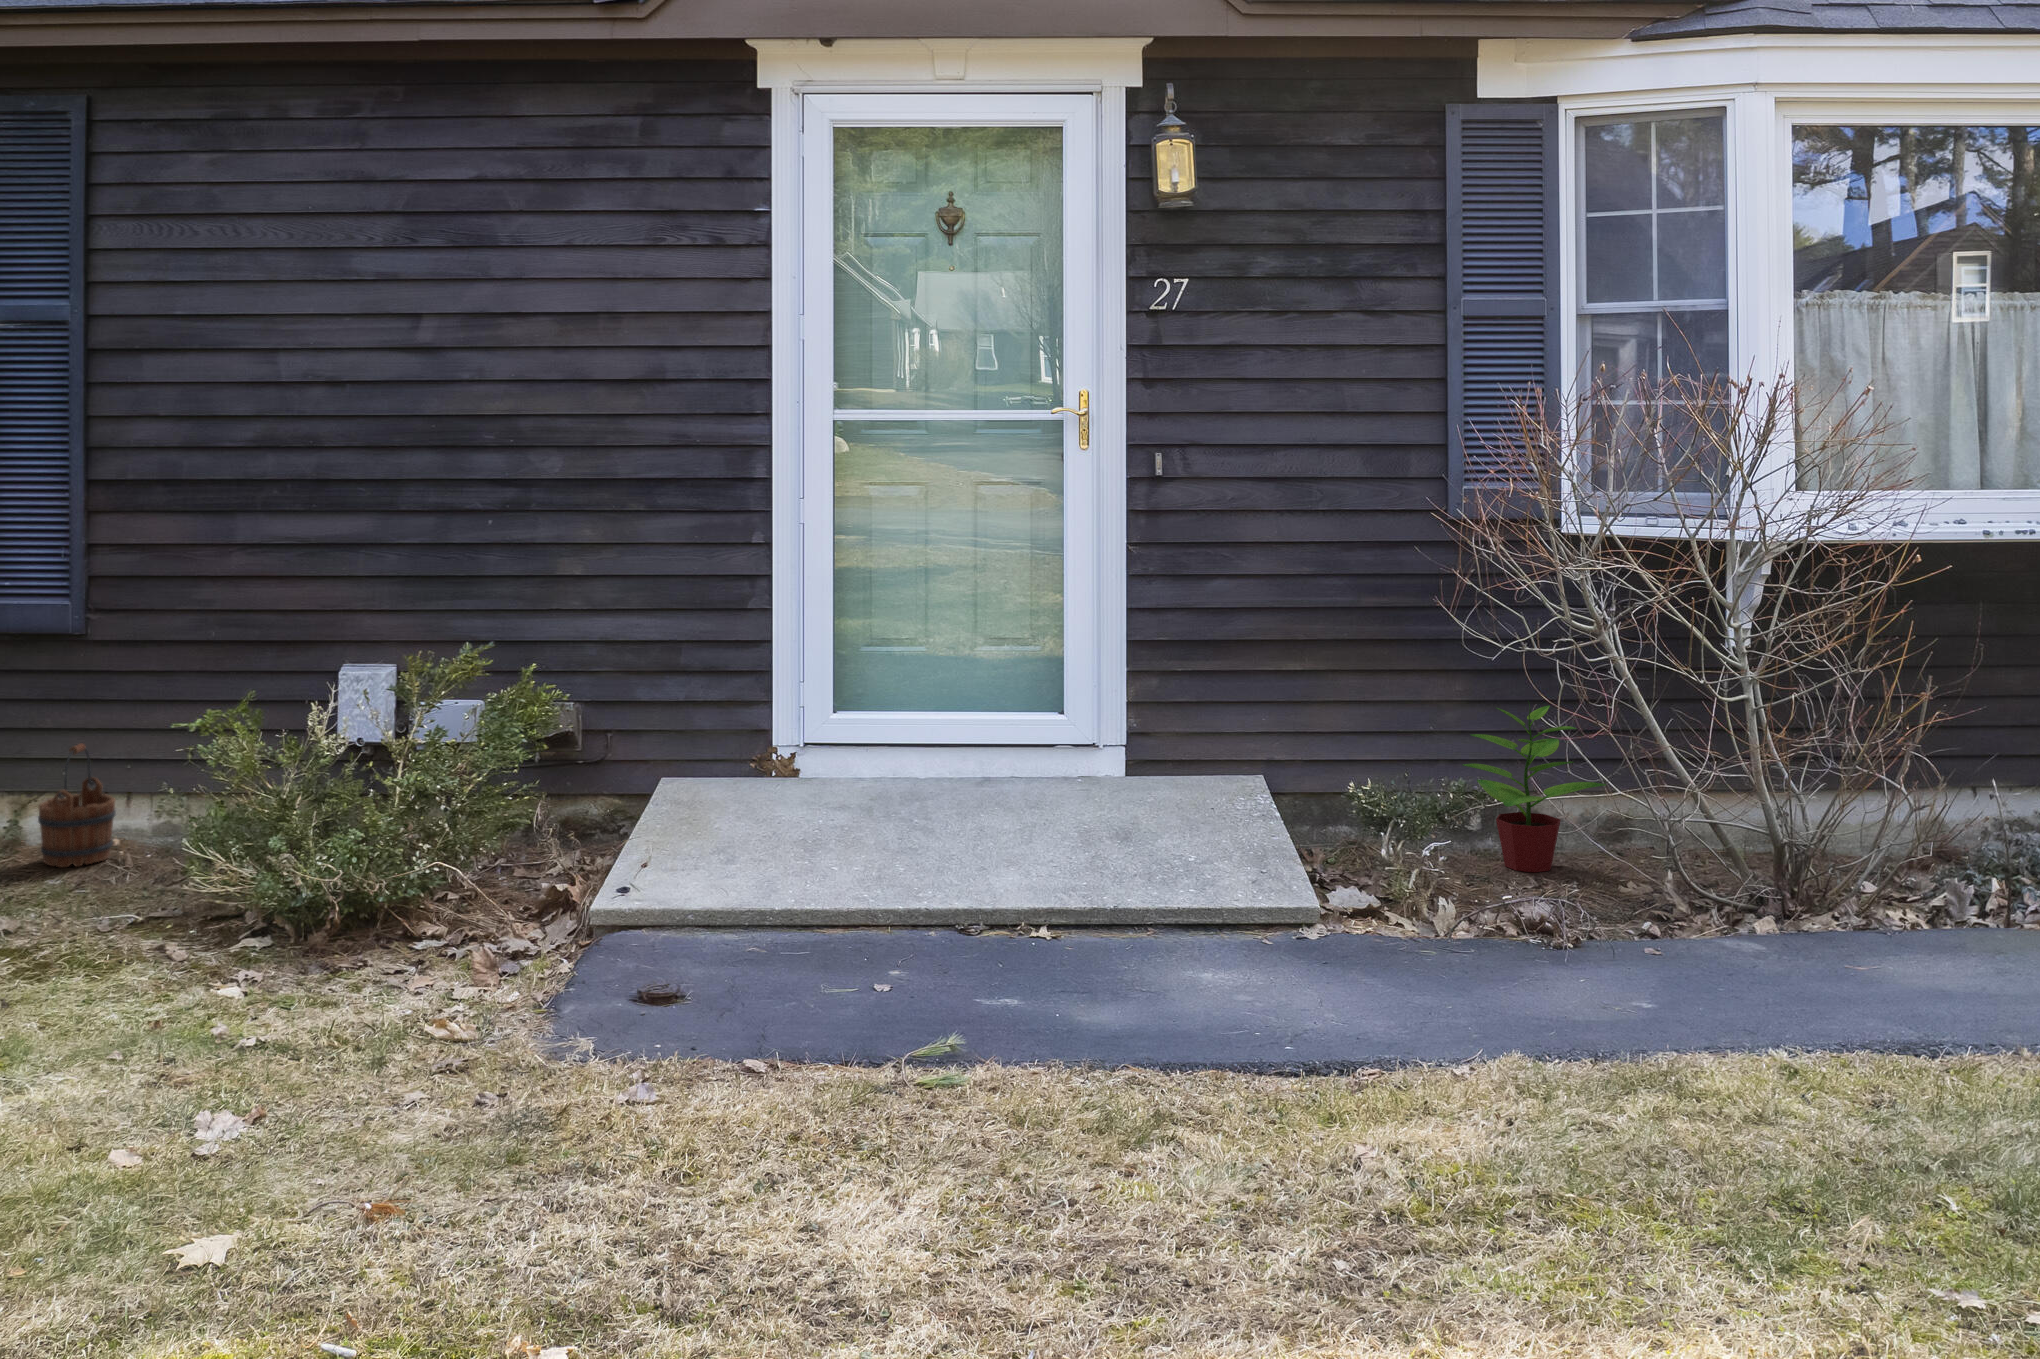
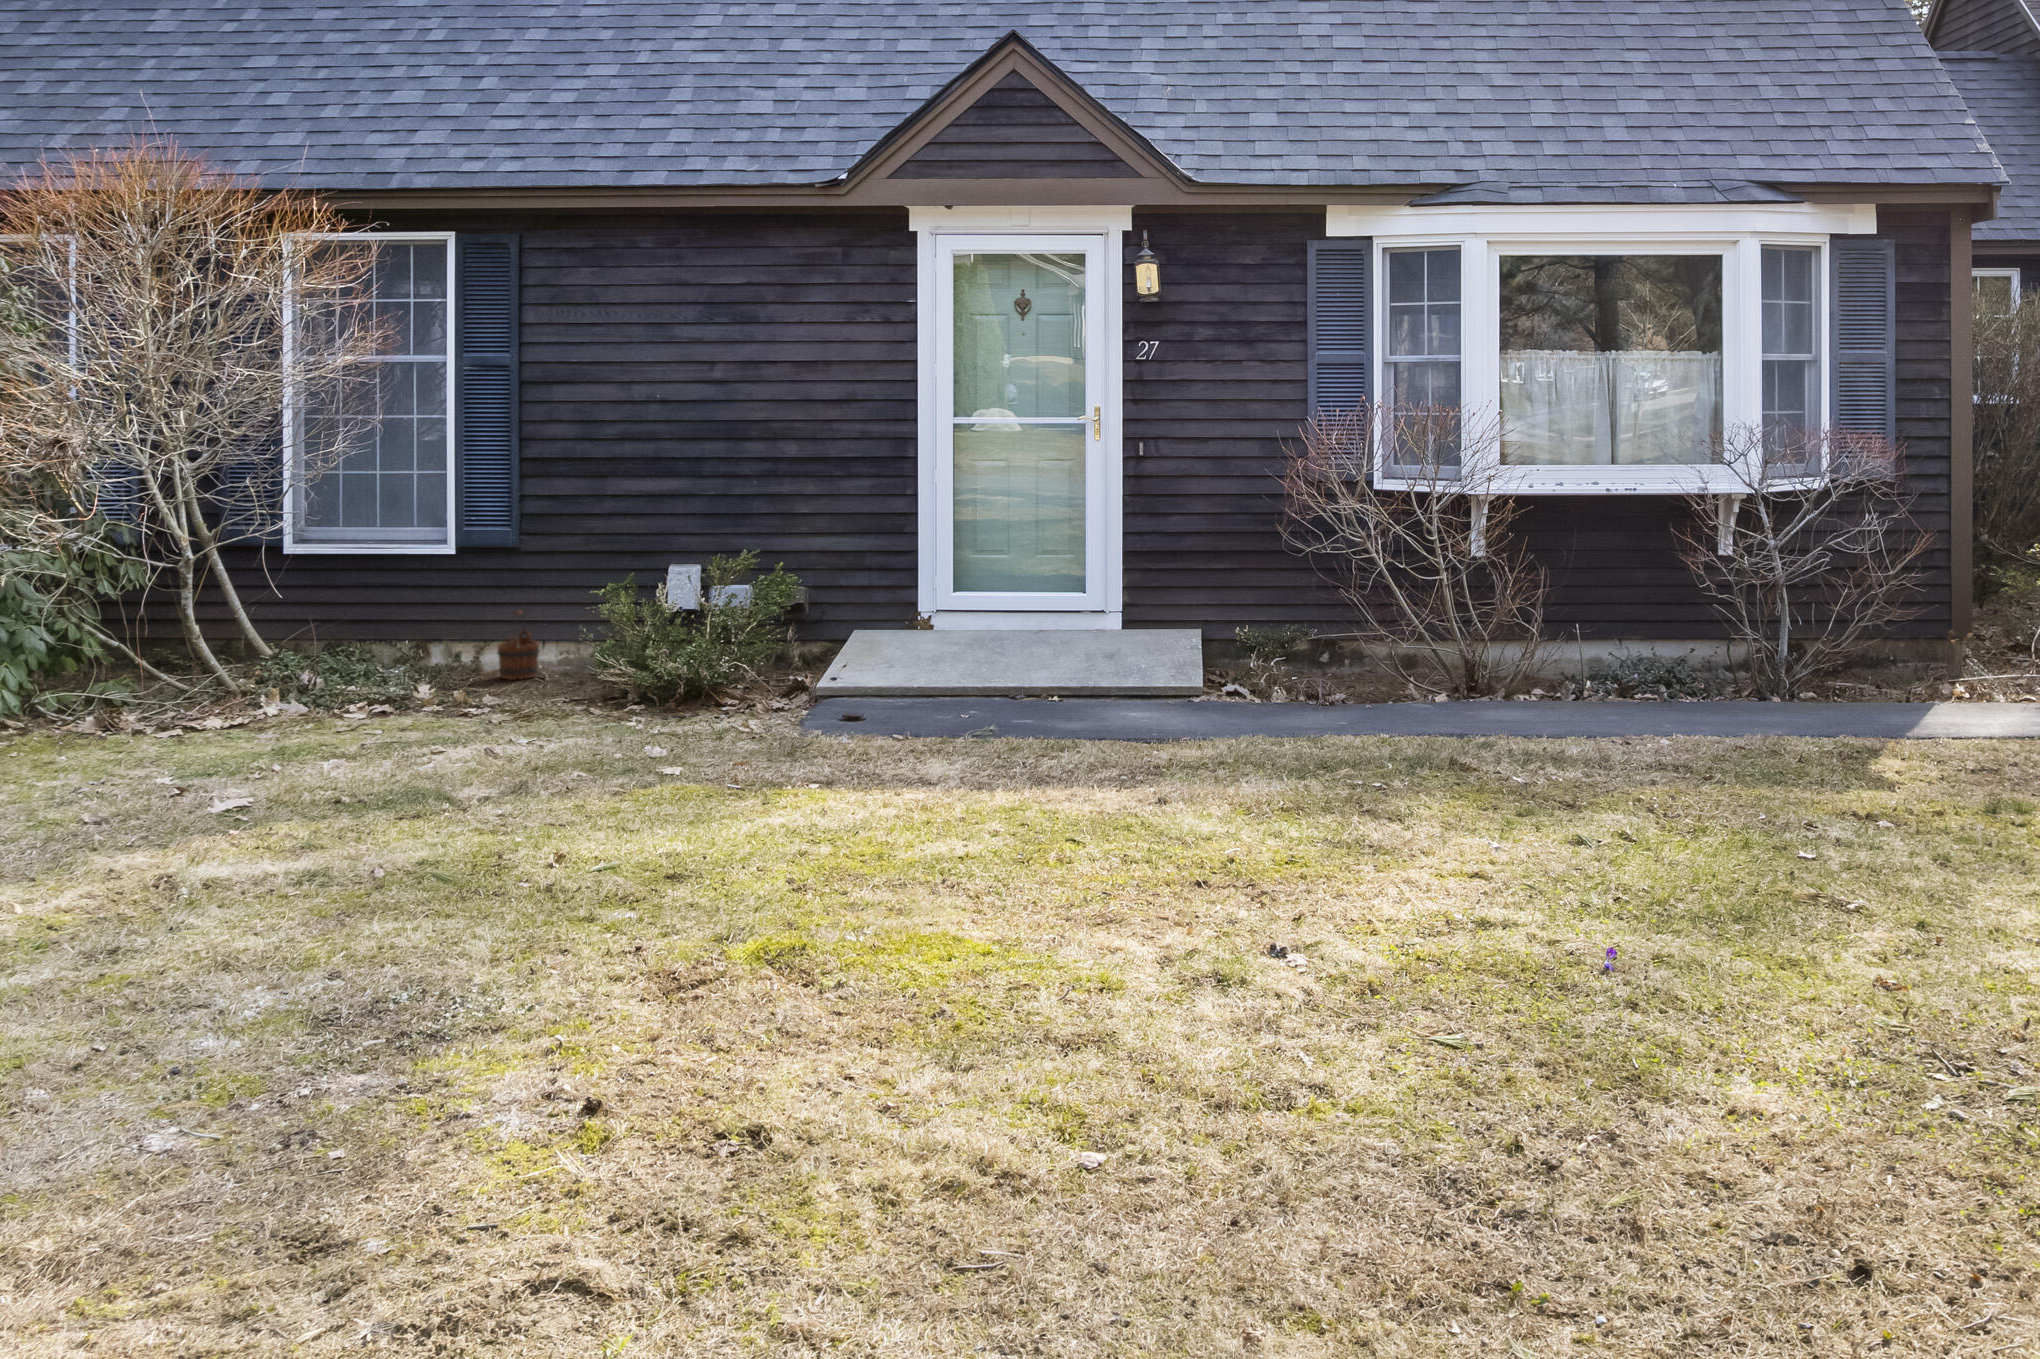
potted plant: present [1463,702,1606,872] -> none [1314,586,1395,683]

